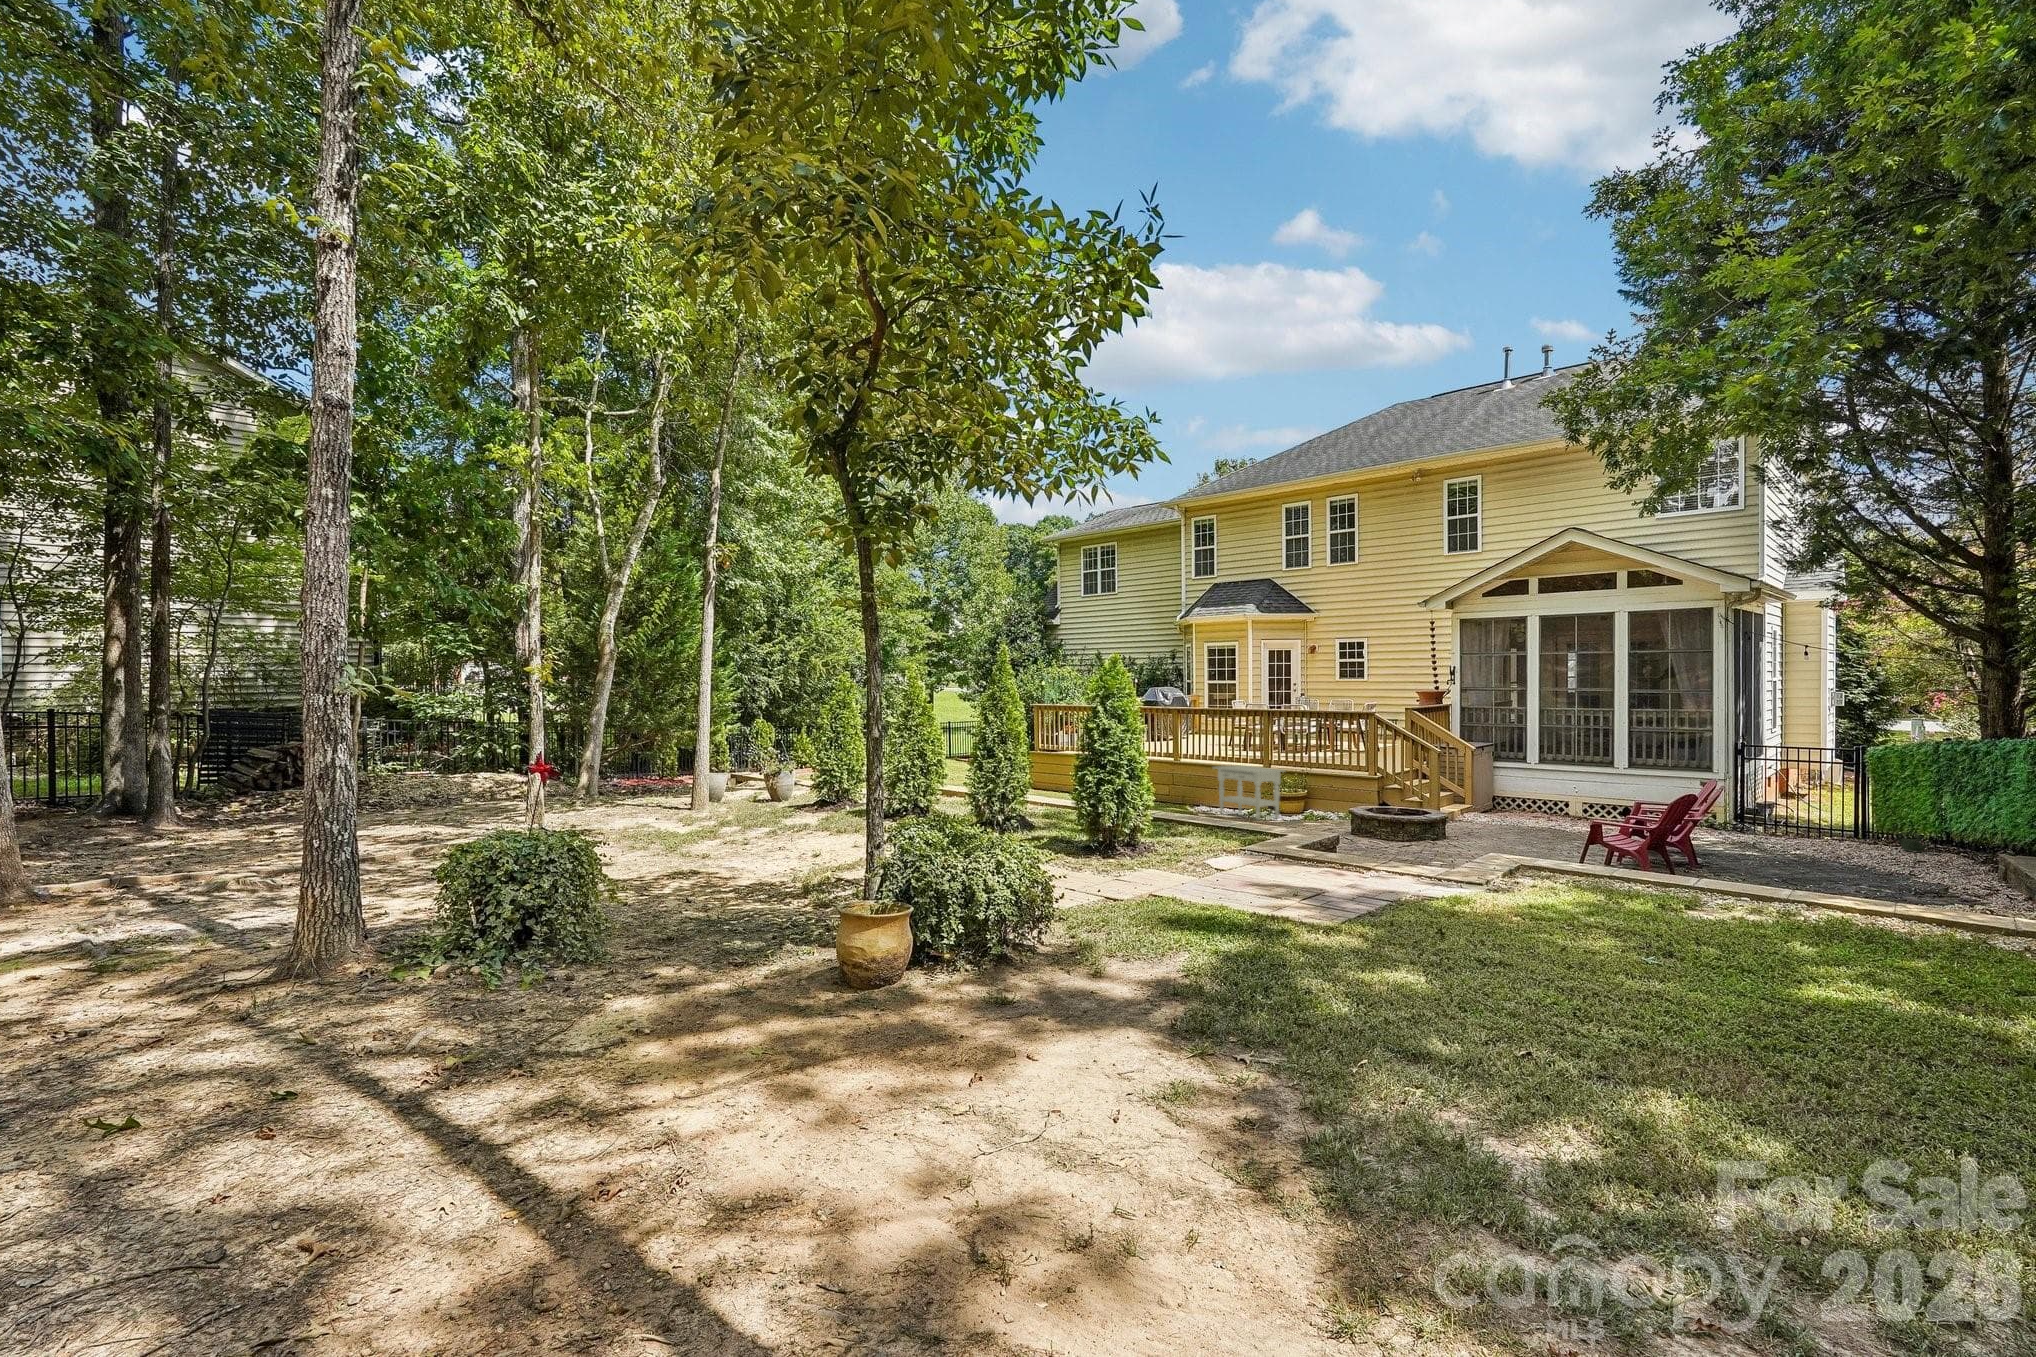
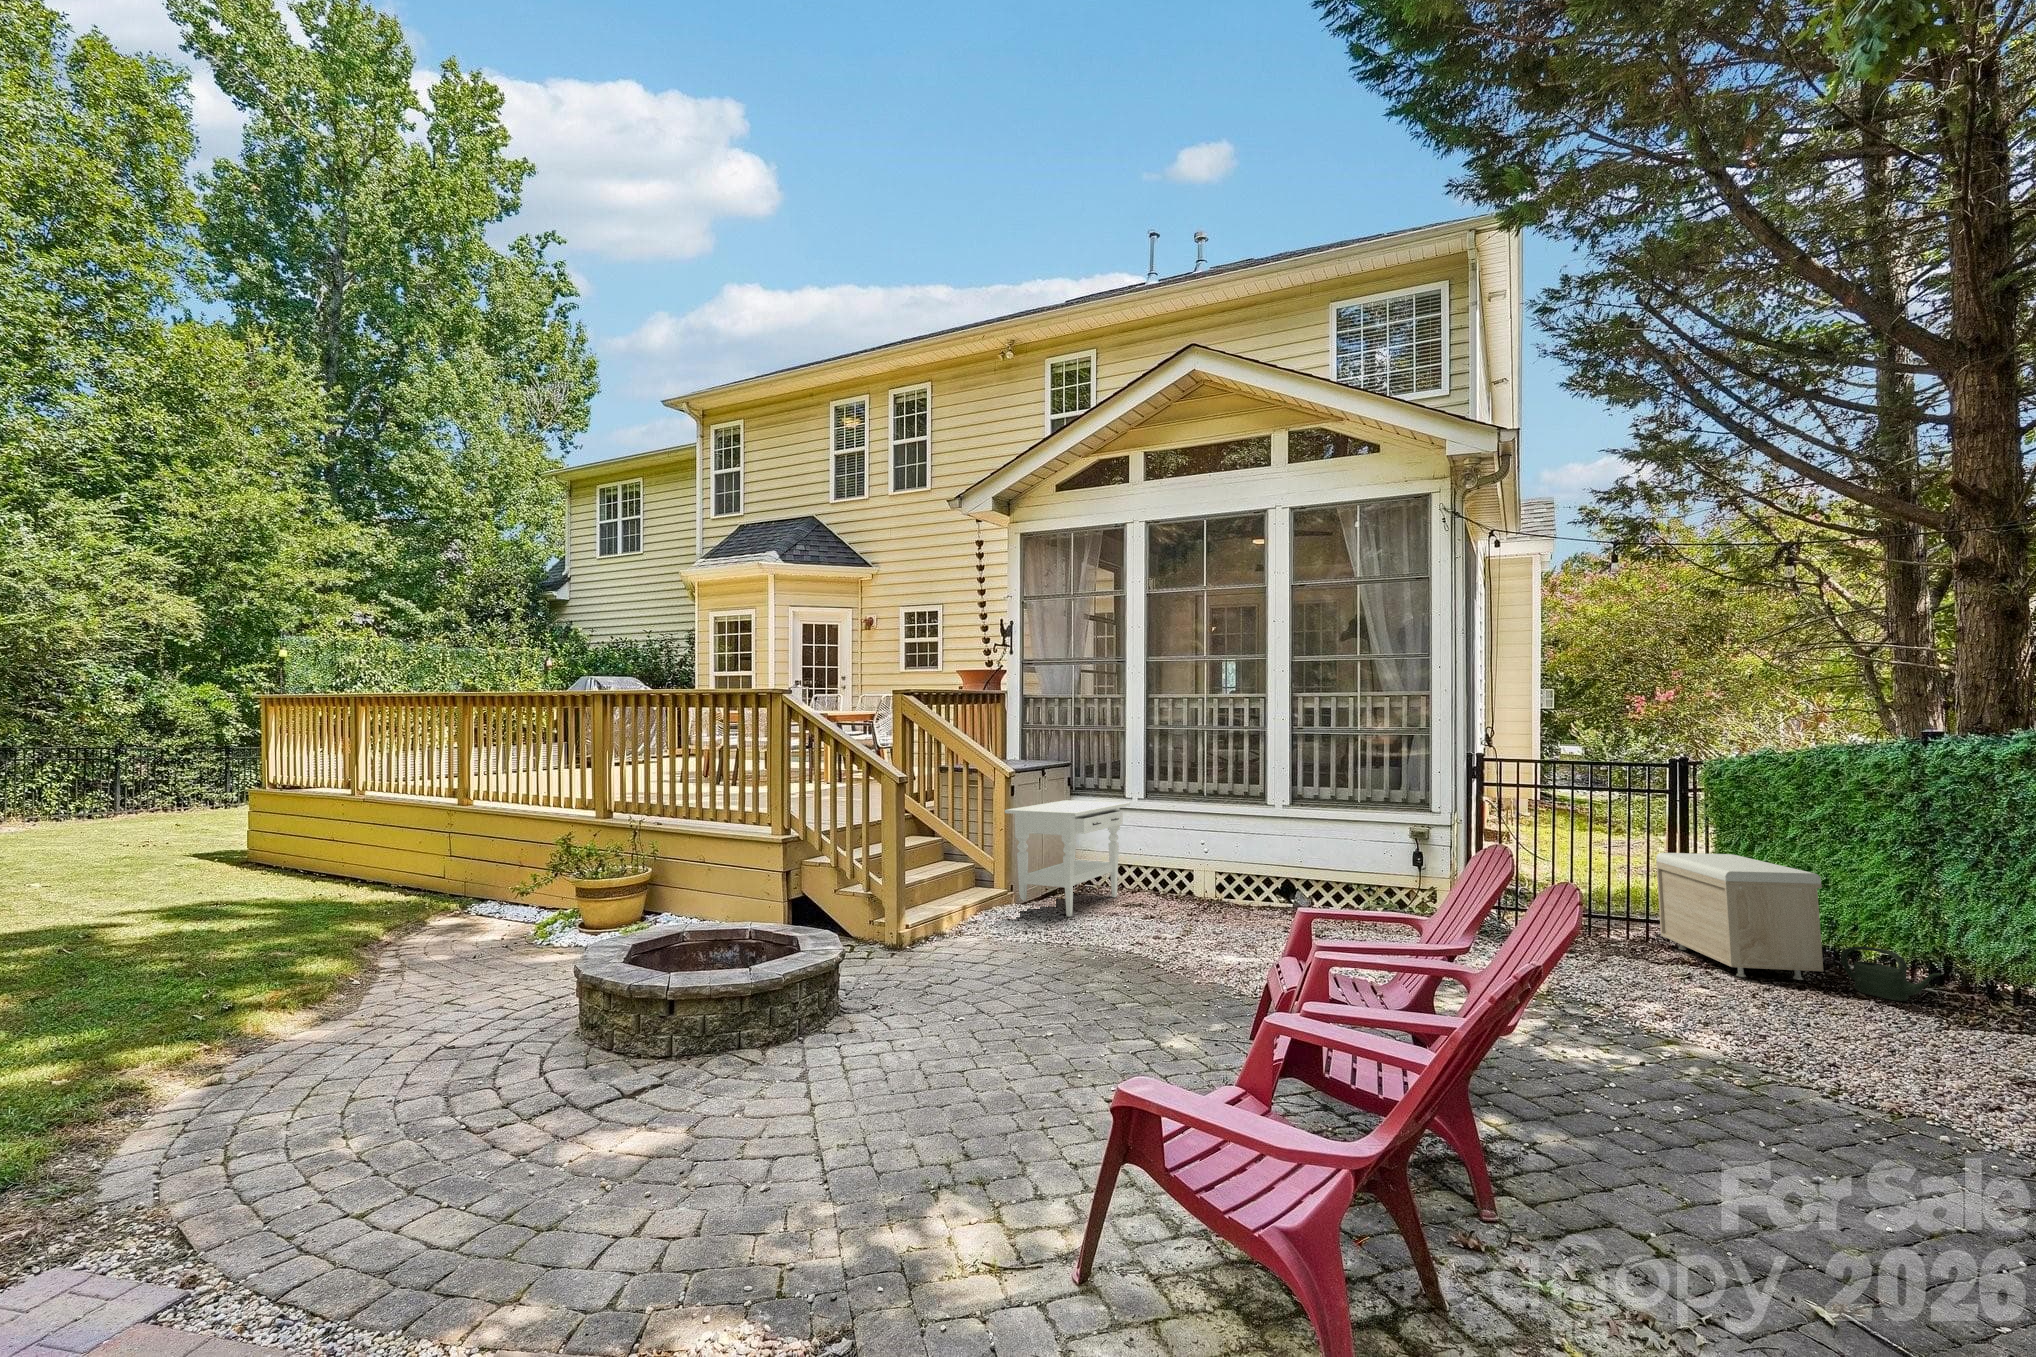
side table: present [1214,766,1284,820] -> present [1005,800,1130,917]
storage bench: none [1827,795,1892,847] -> present [1656,853,1823,980]

